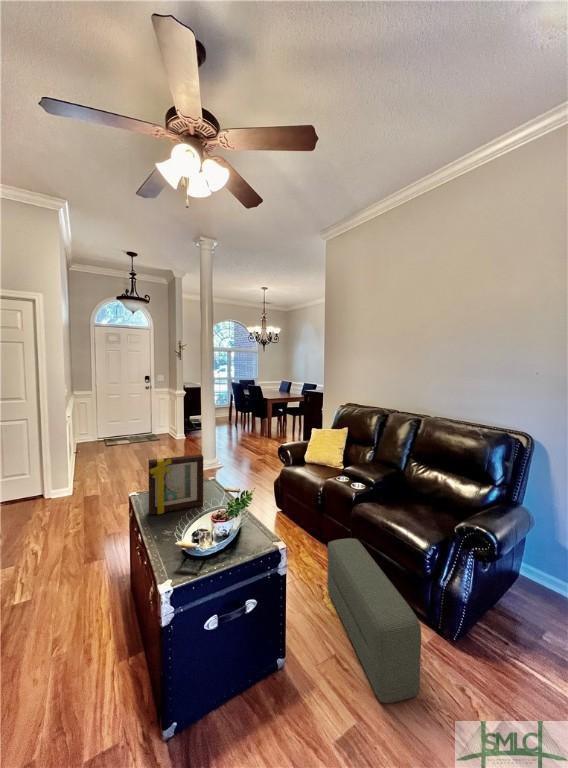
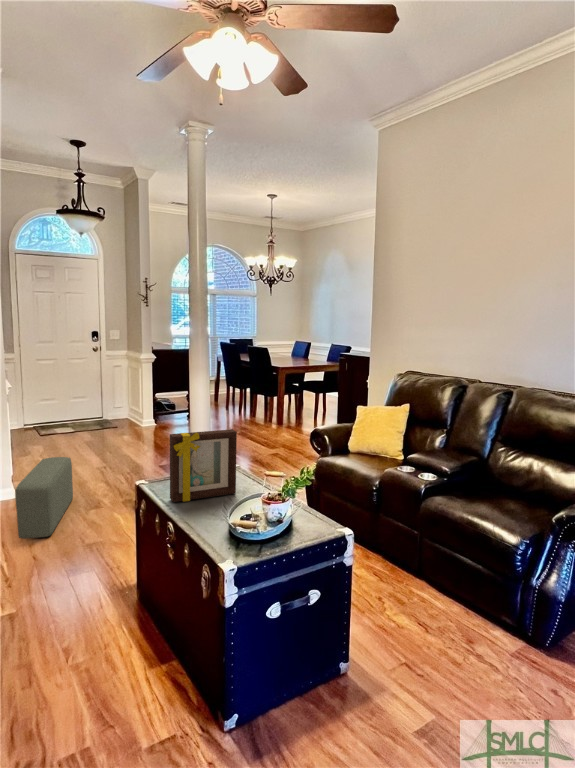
pouf: present [327,538,421,703] -> present [15,457,73,539]

